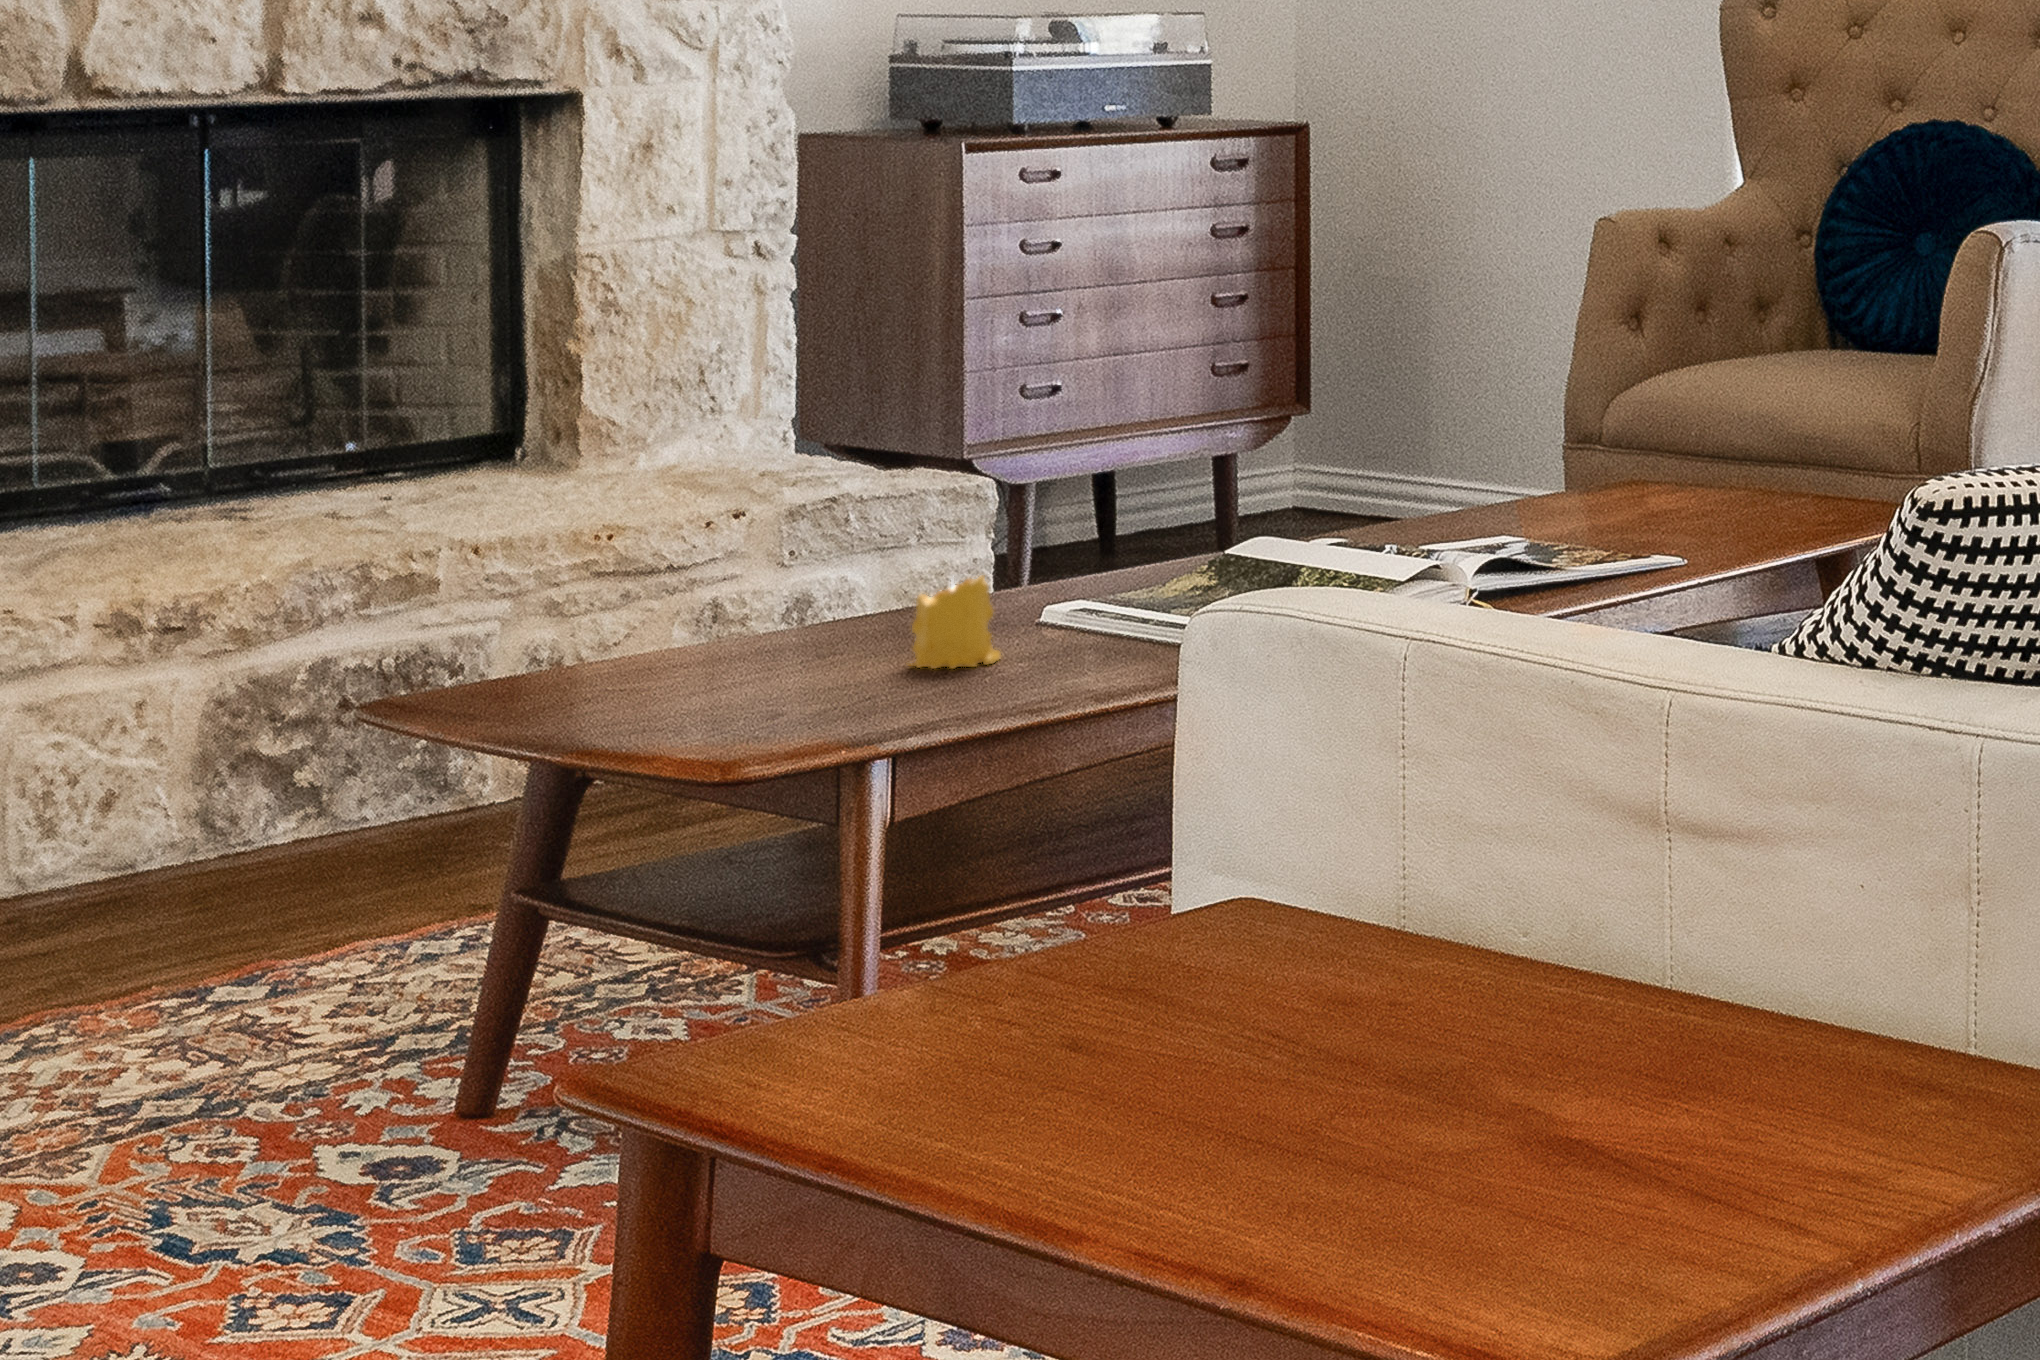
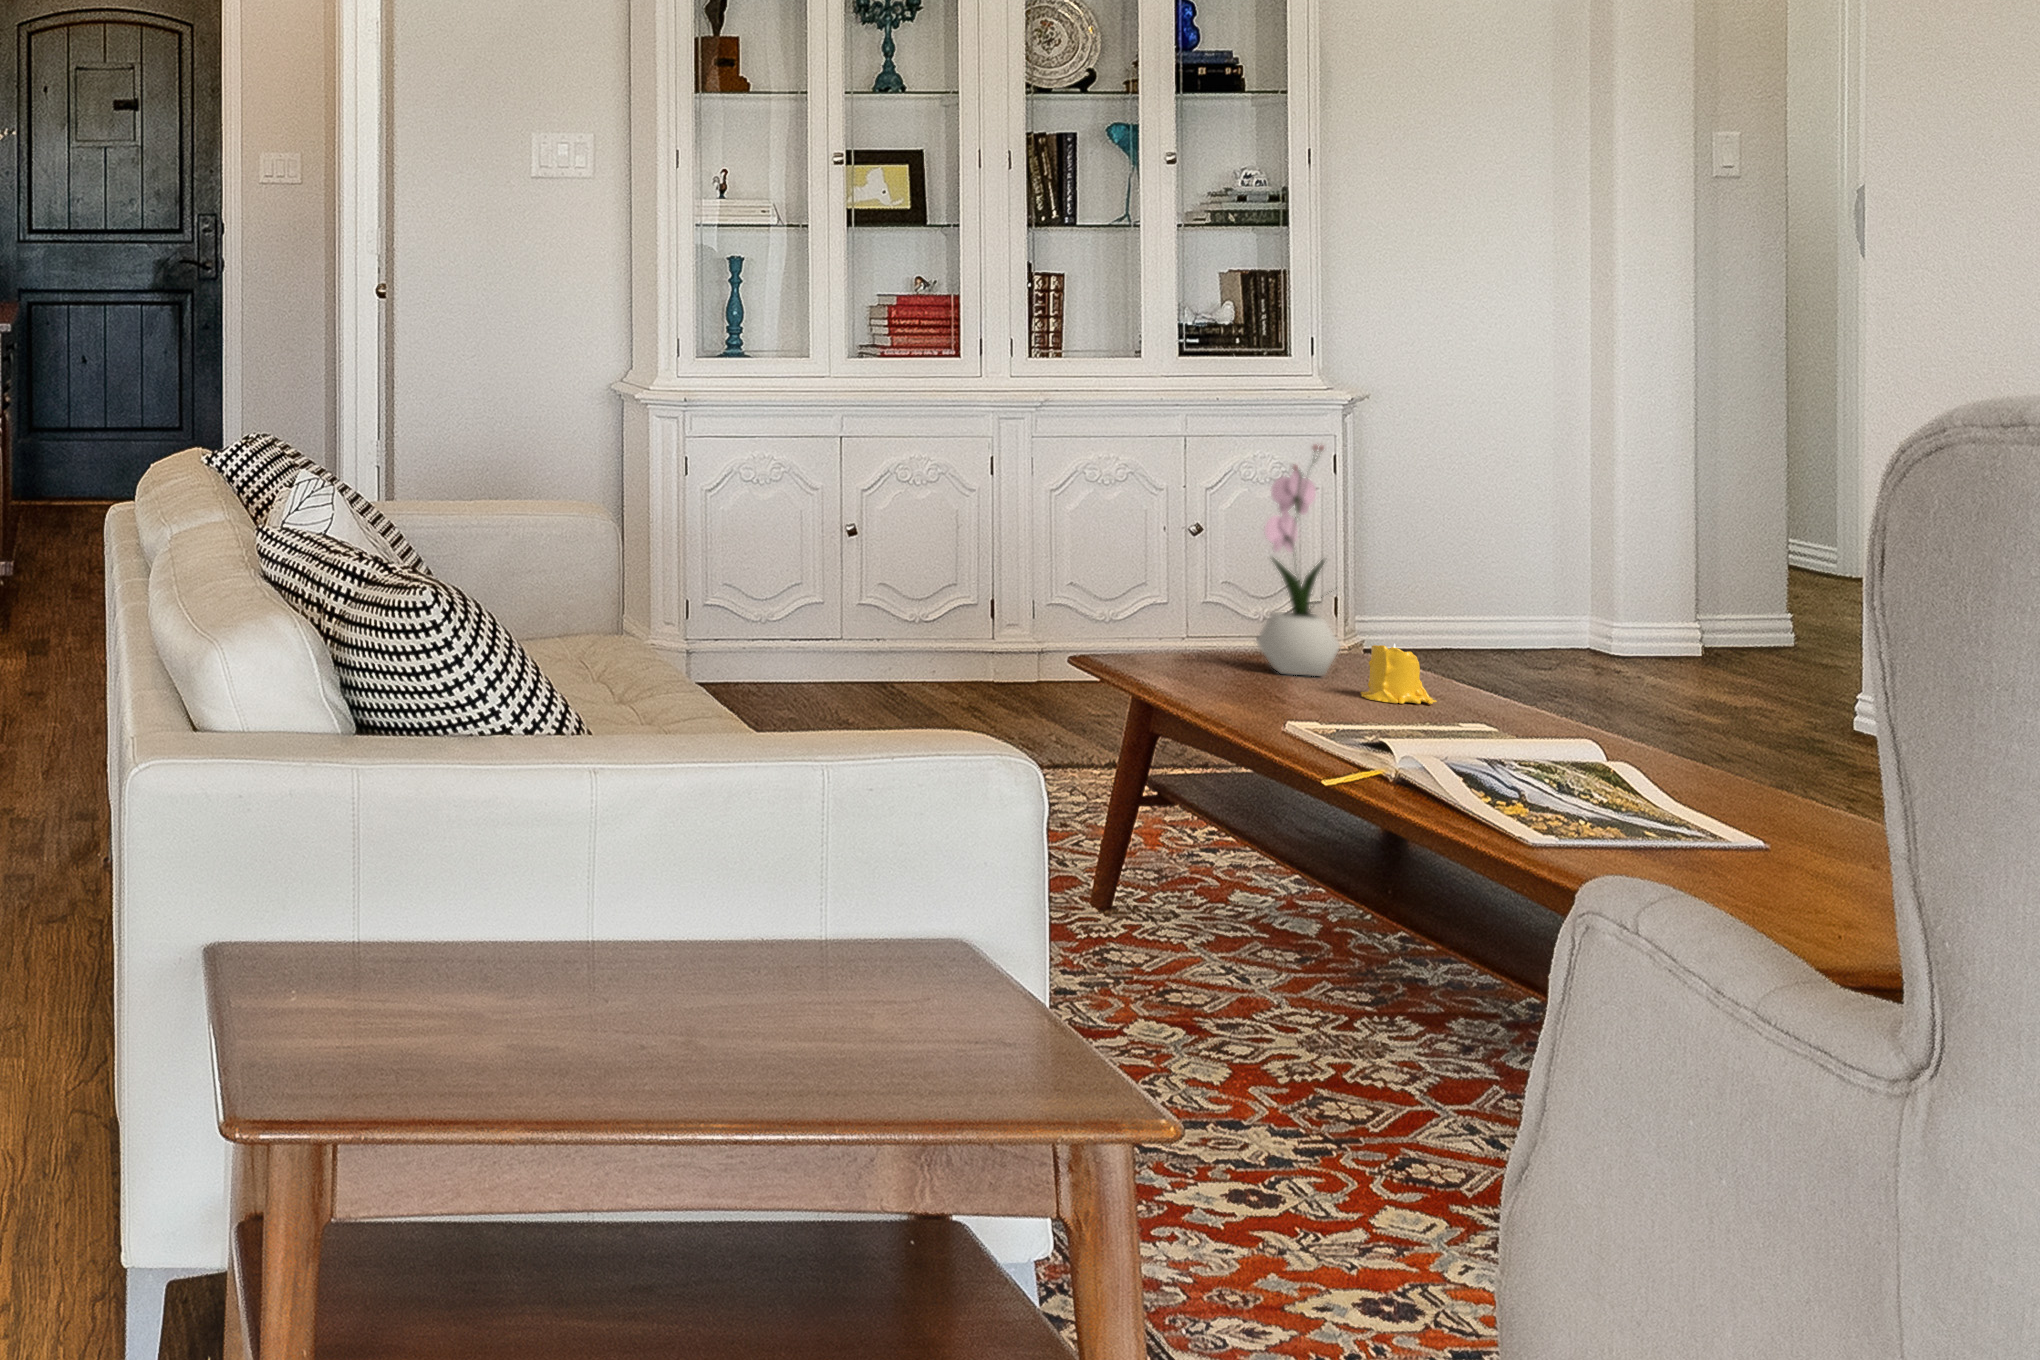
flower arrangement: none [683,311,873,713] -> present [1256,445,1340,676]

